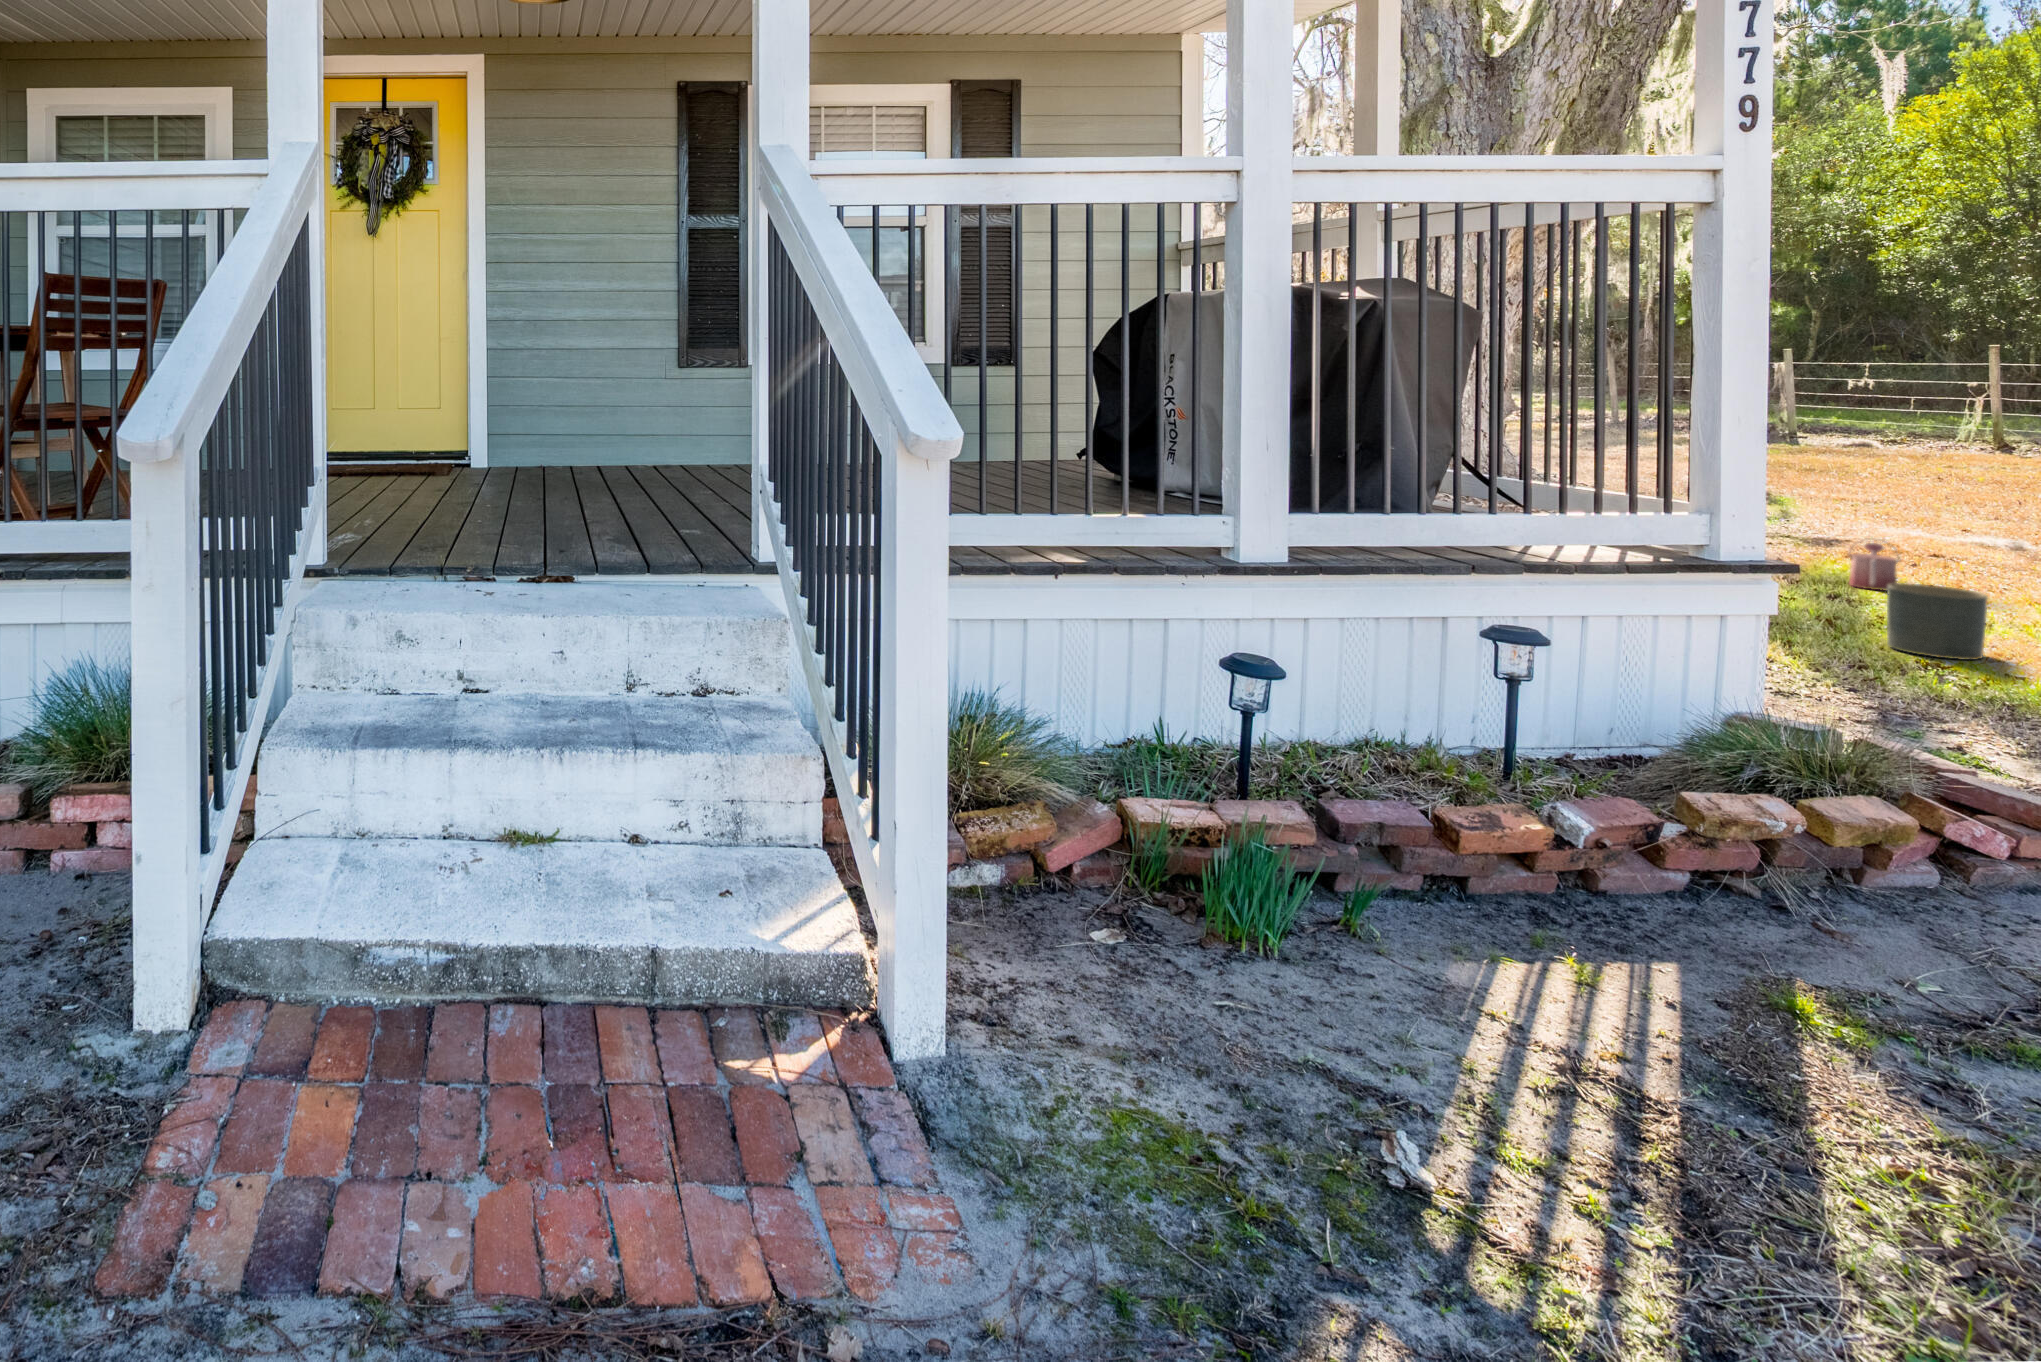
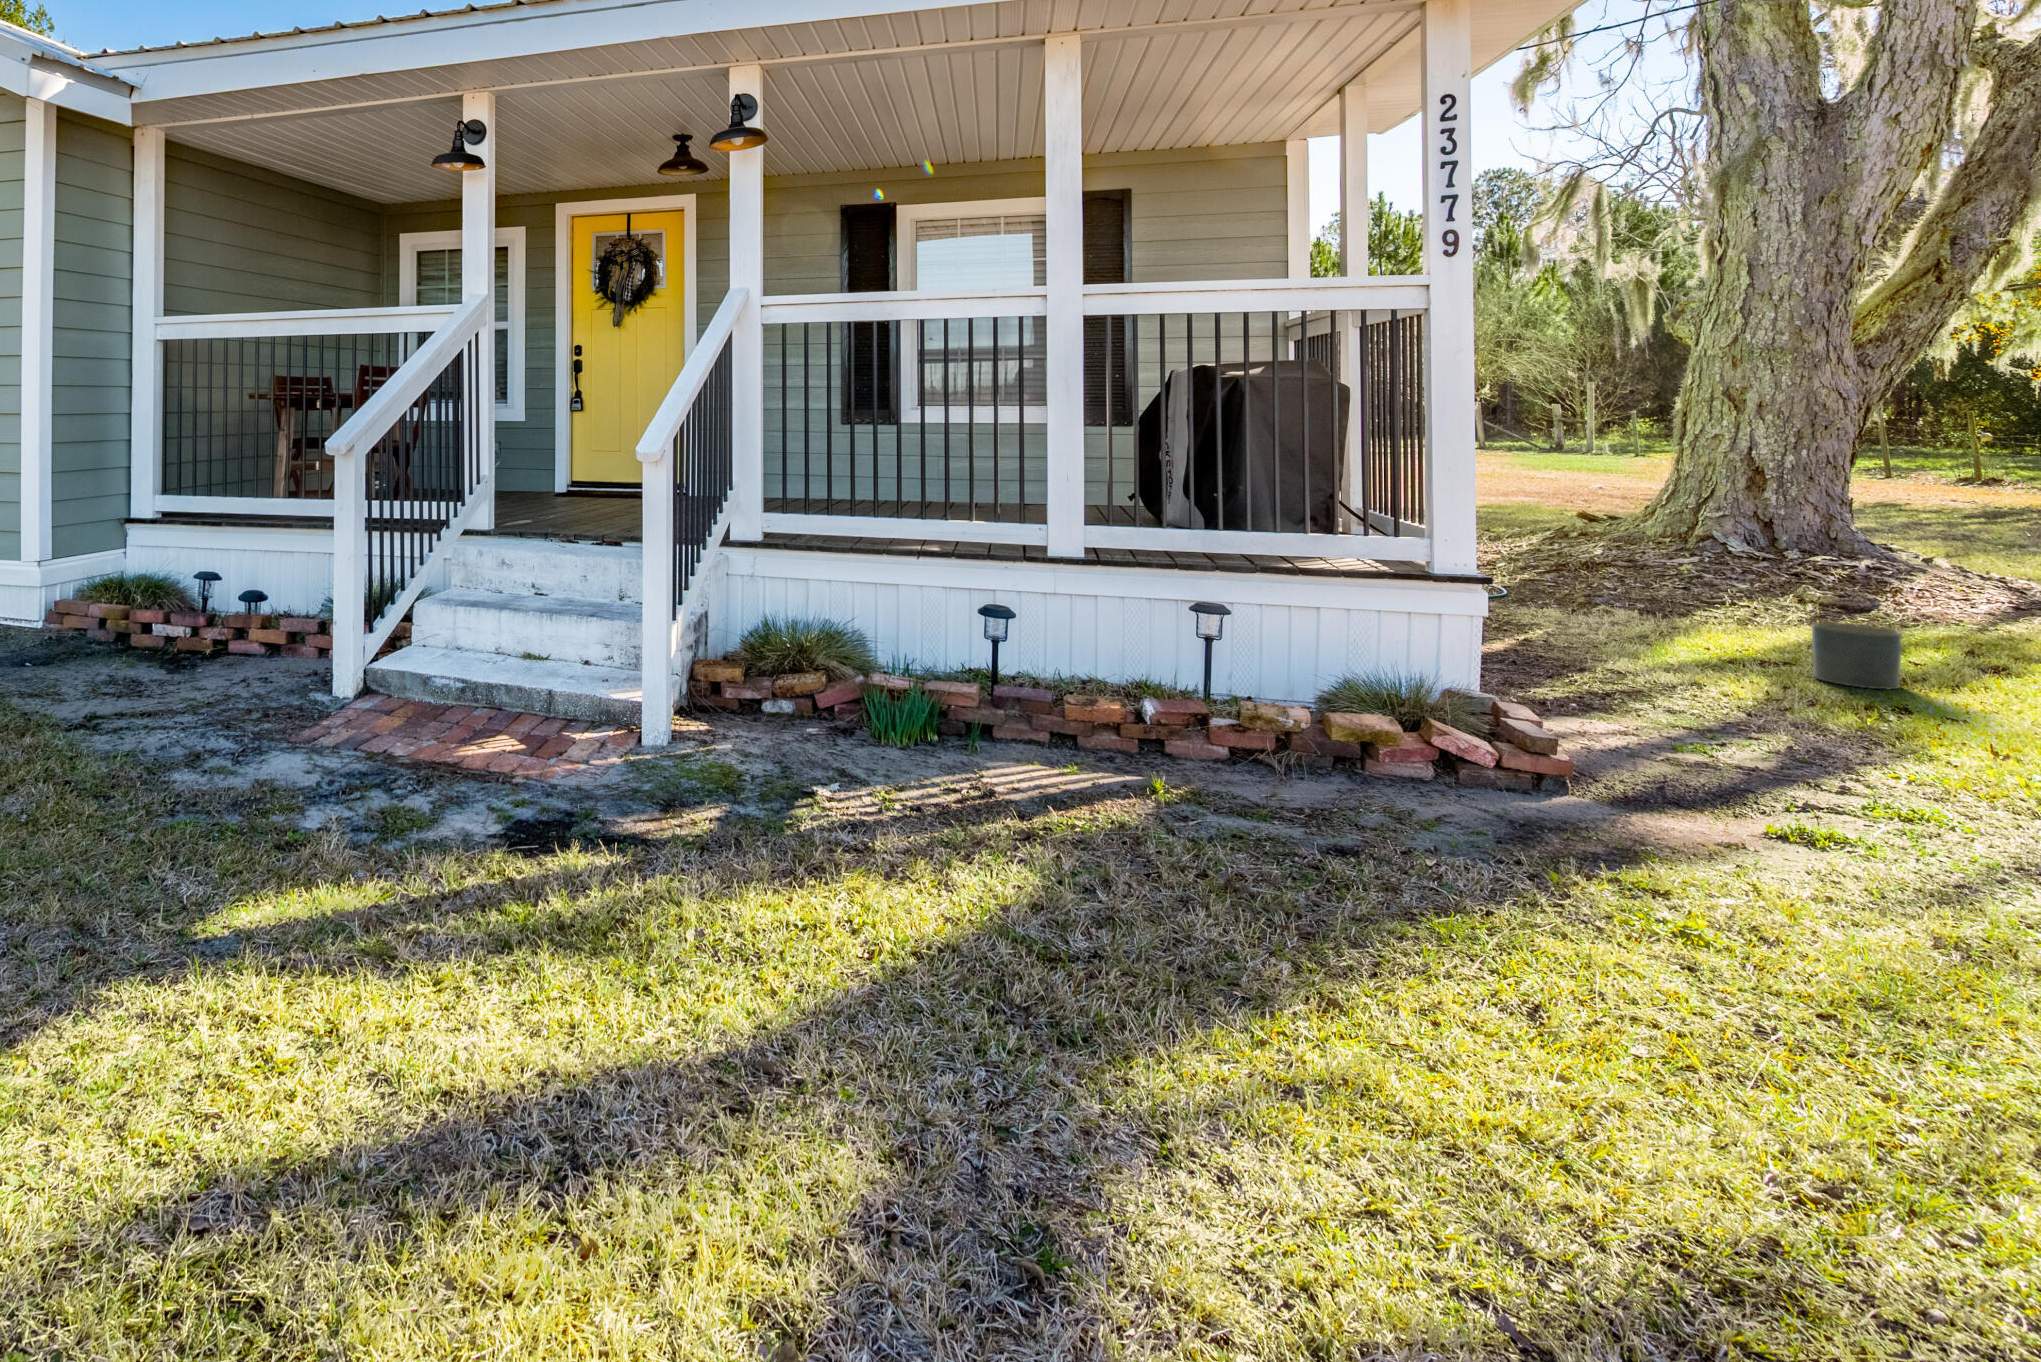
watering can: present [1849,539,1899,591] -> none [1933,596,1988,647]

